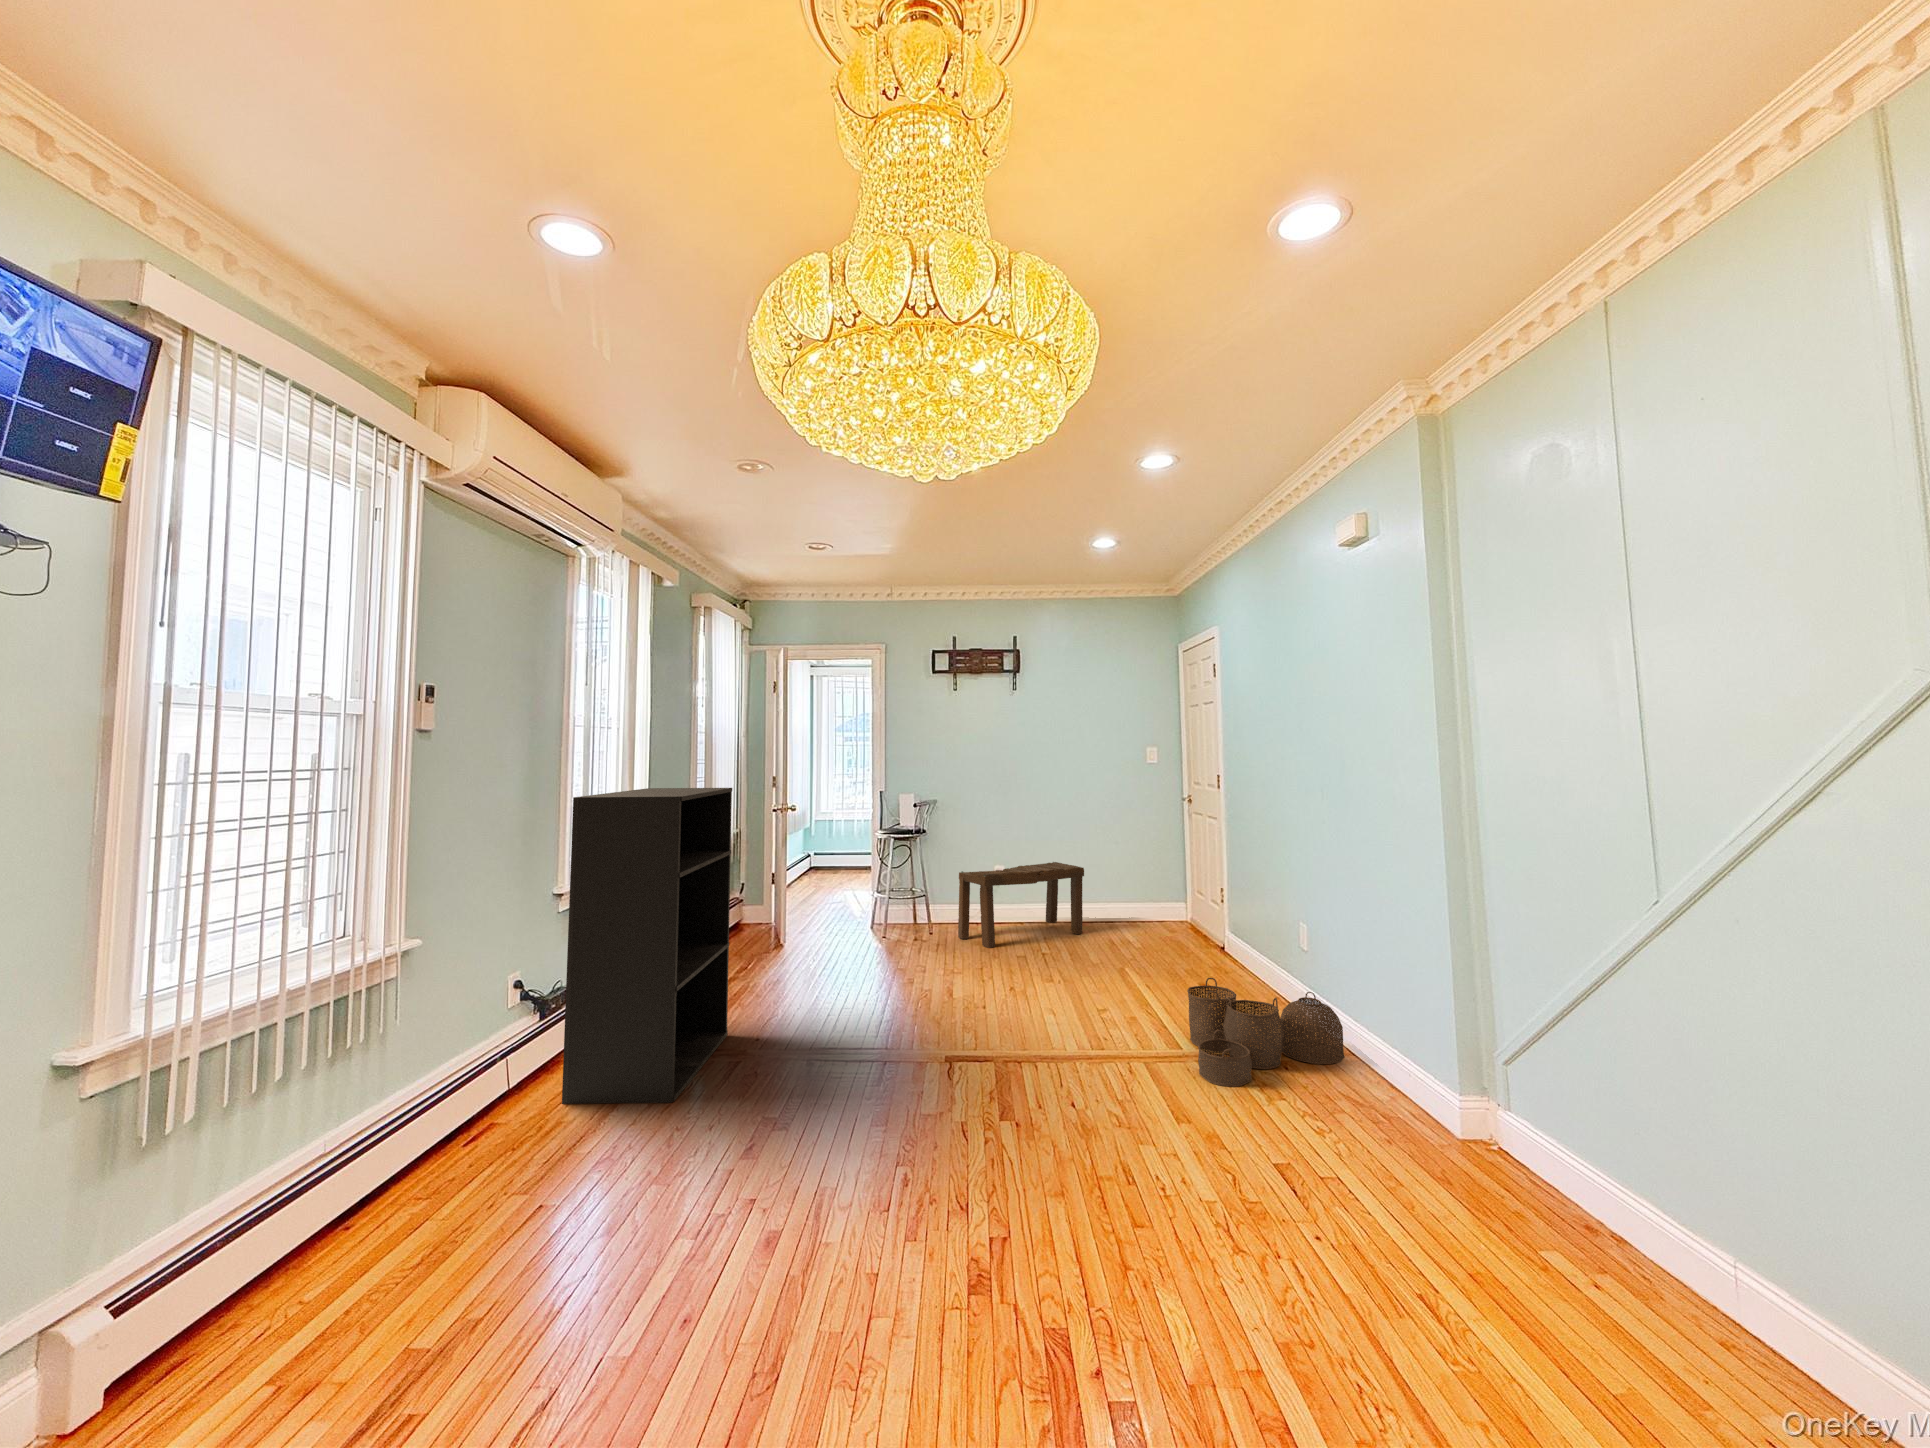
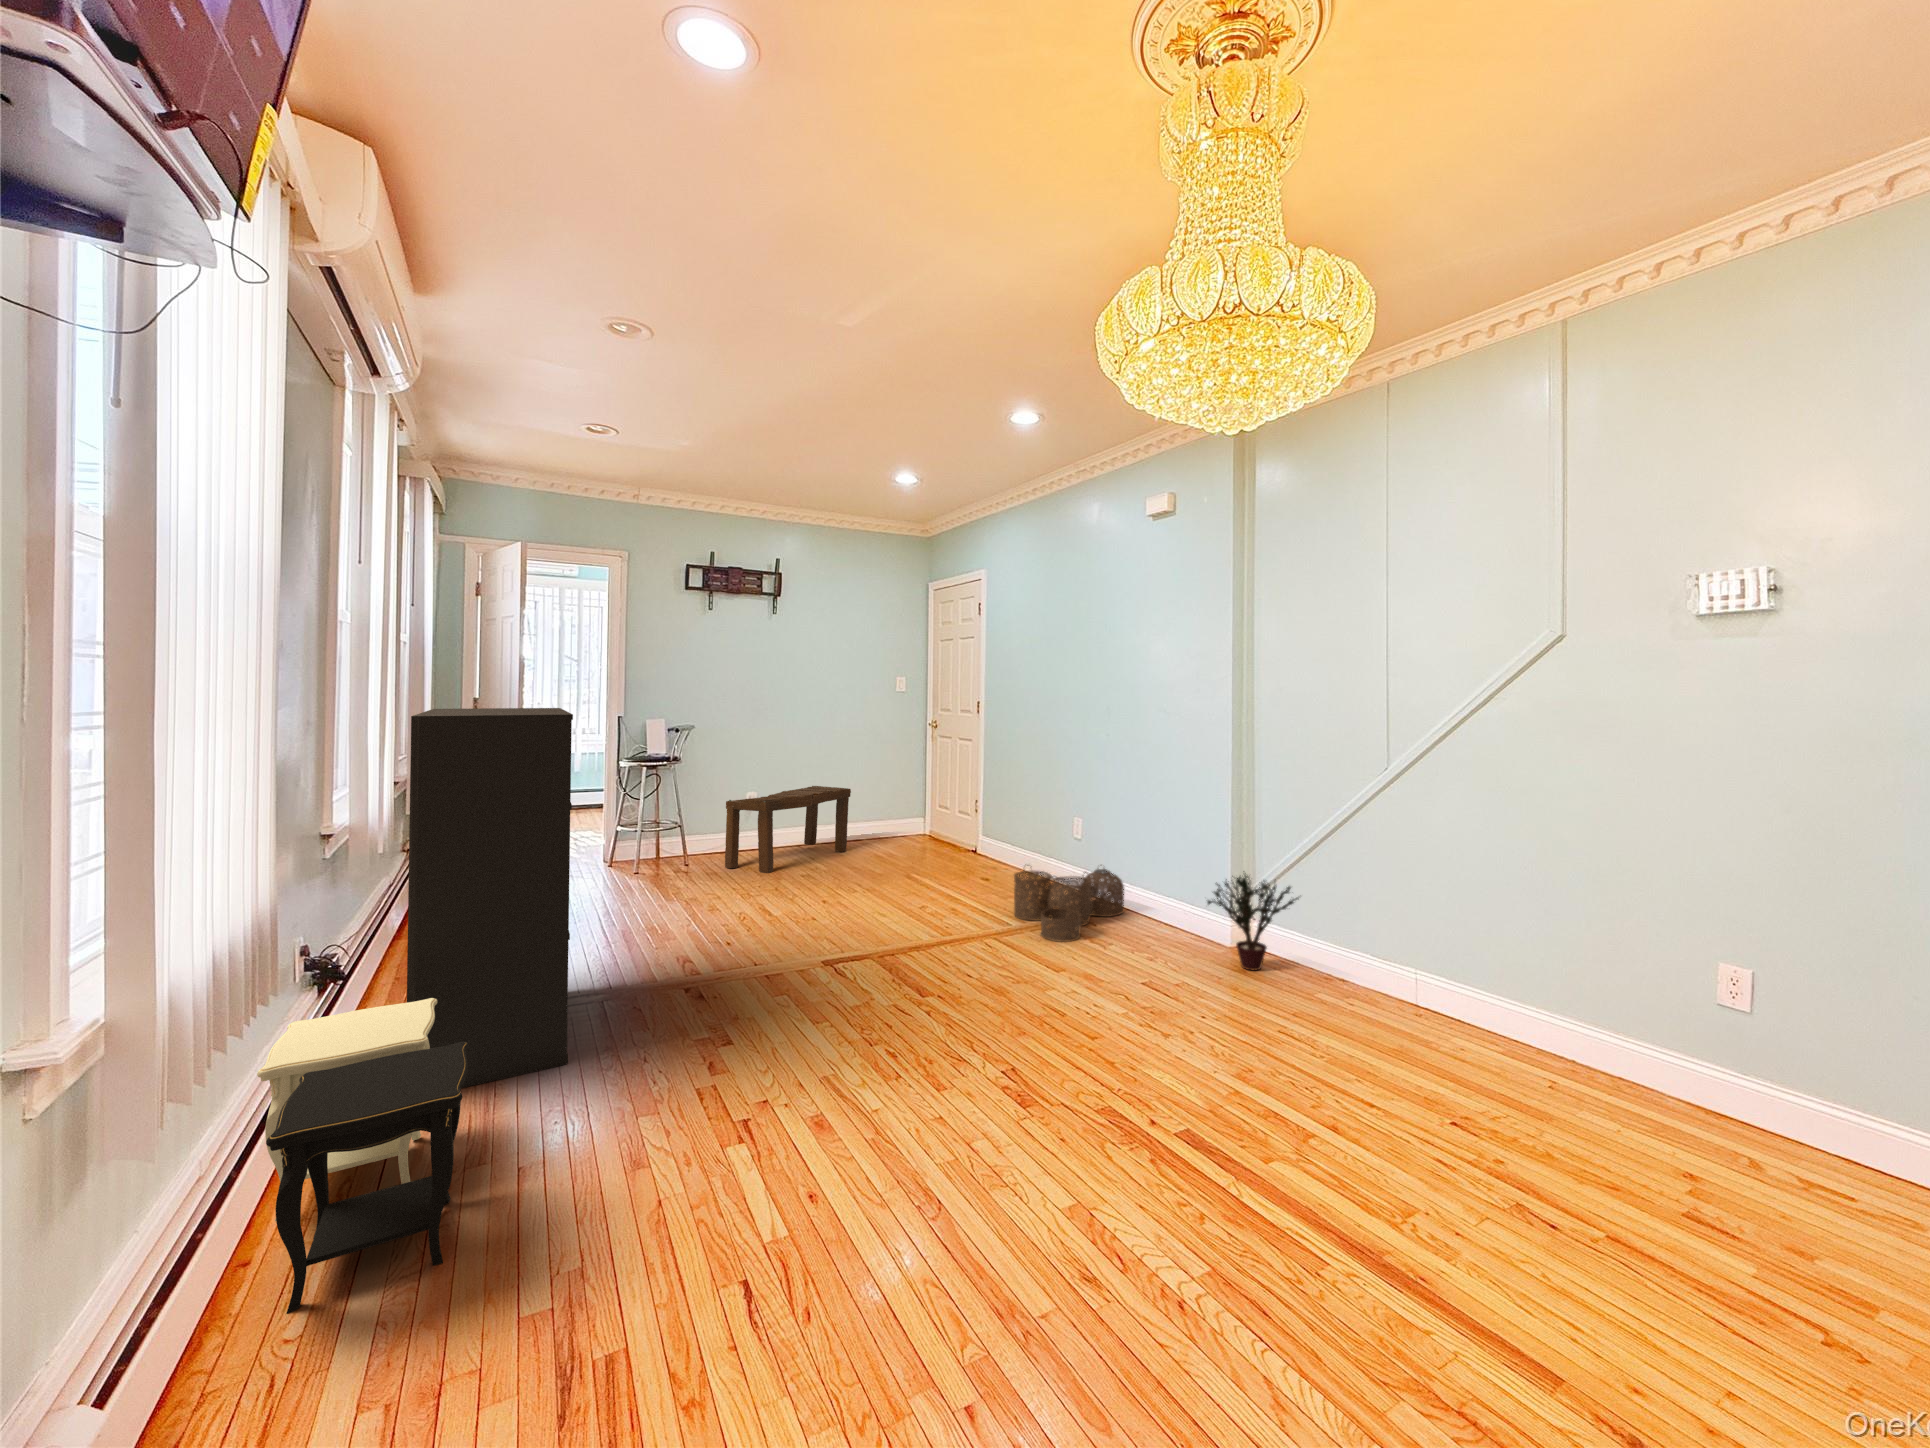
side table: none [345,1024,556,1250] -> present [257,998,469,1313]
potted plant: none [1382,1035,1551,1197] -> present [1208,873,1299,970]

